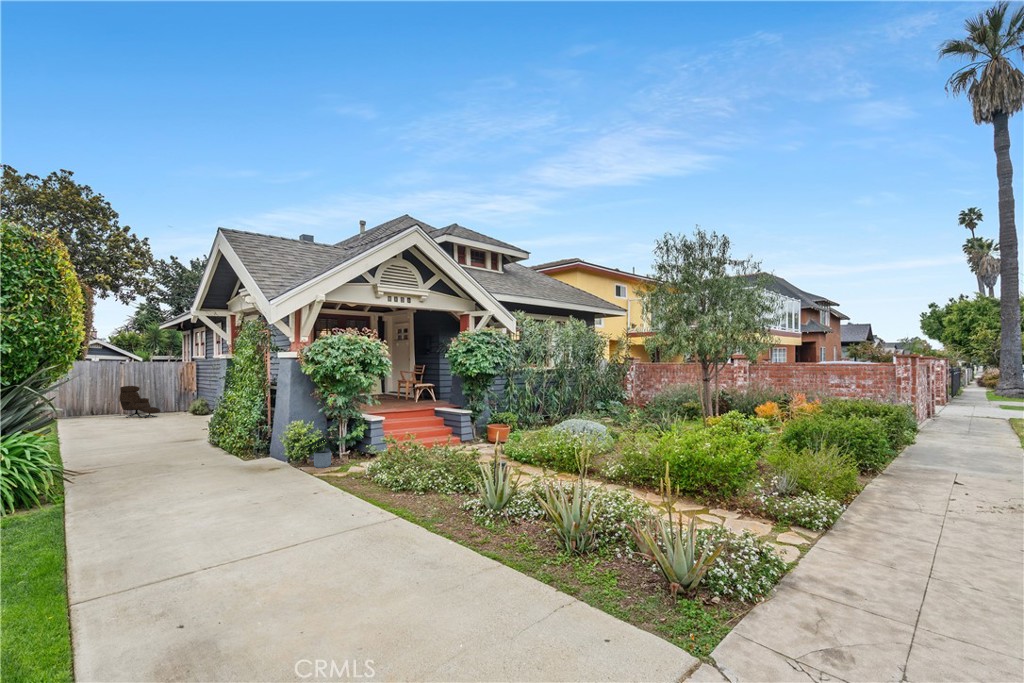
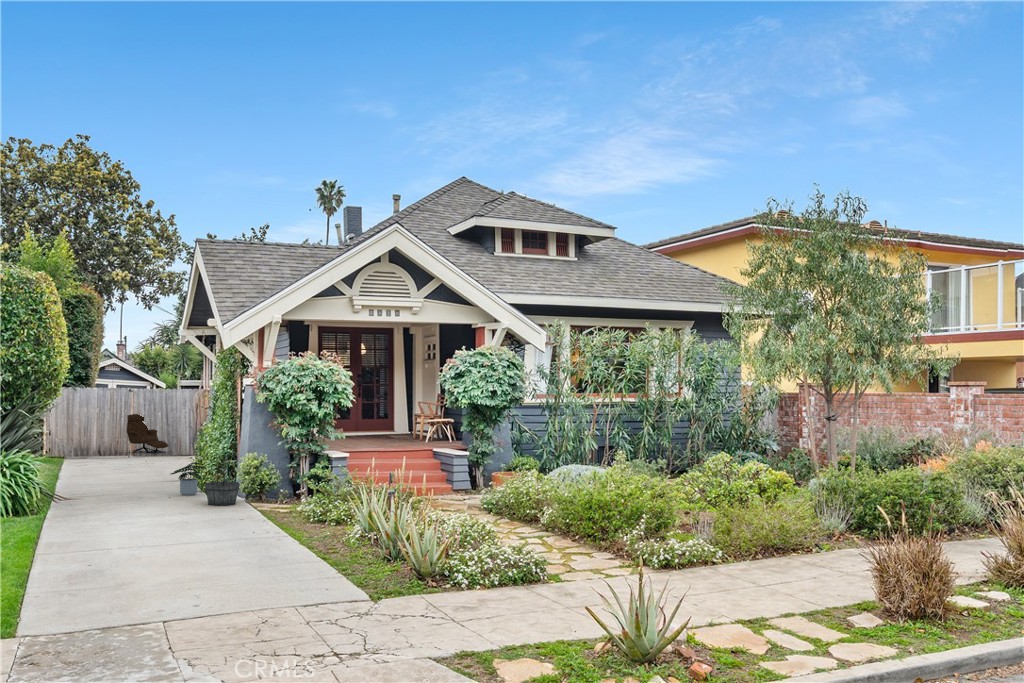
potted plant: present [304,434,341,468] -> present [171,462,206,495]
wooden bucket: none [247,444,284,474] -> present [205,476,240,506]

